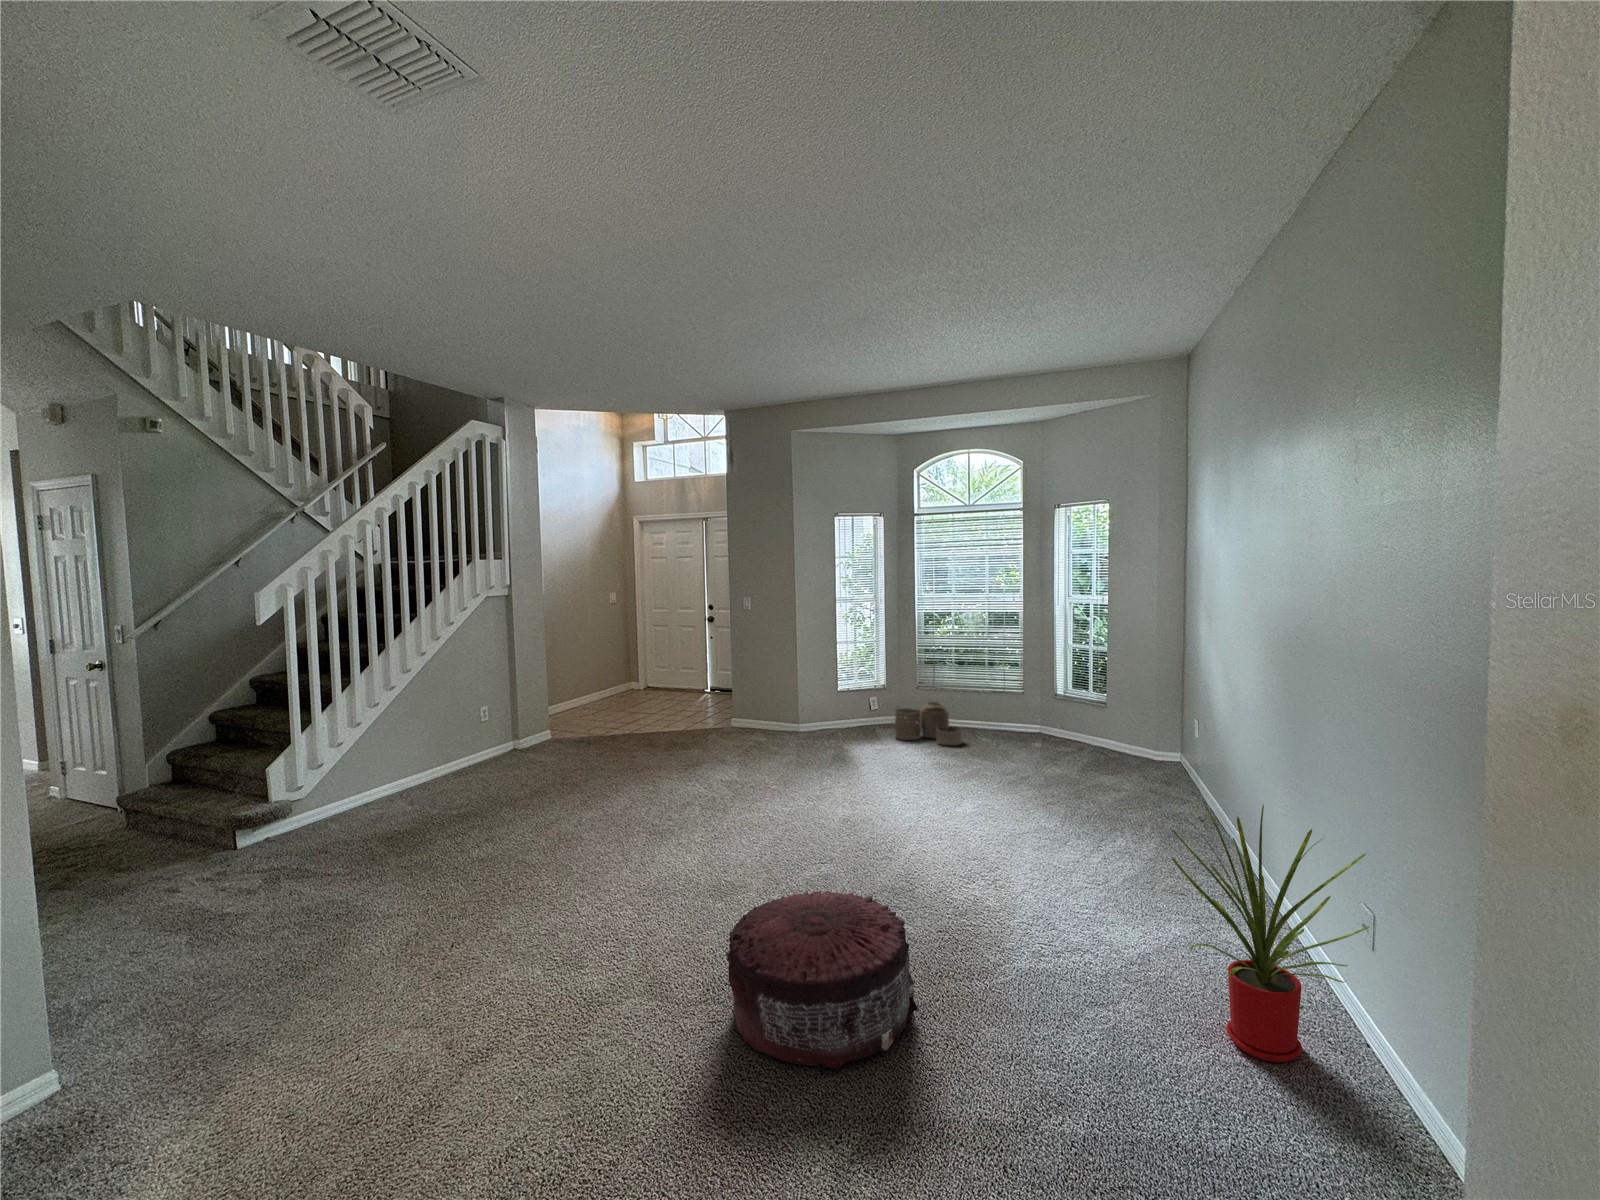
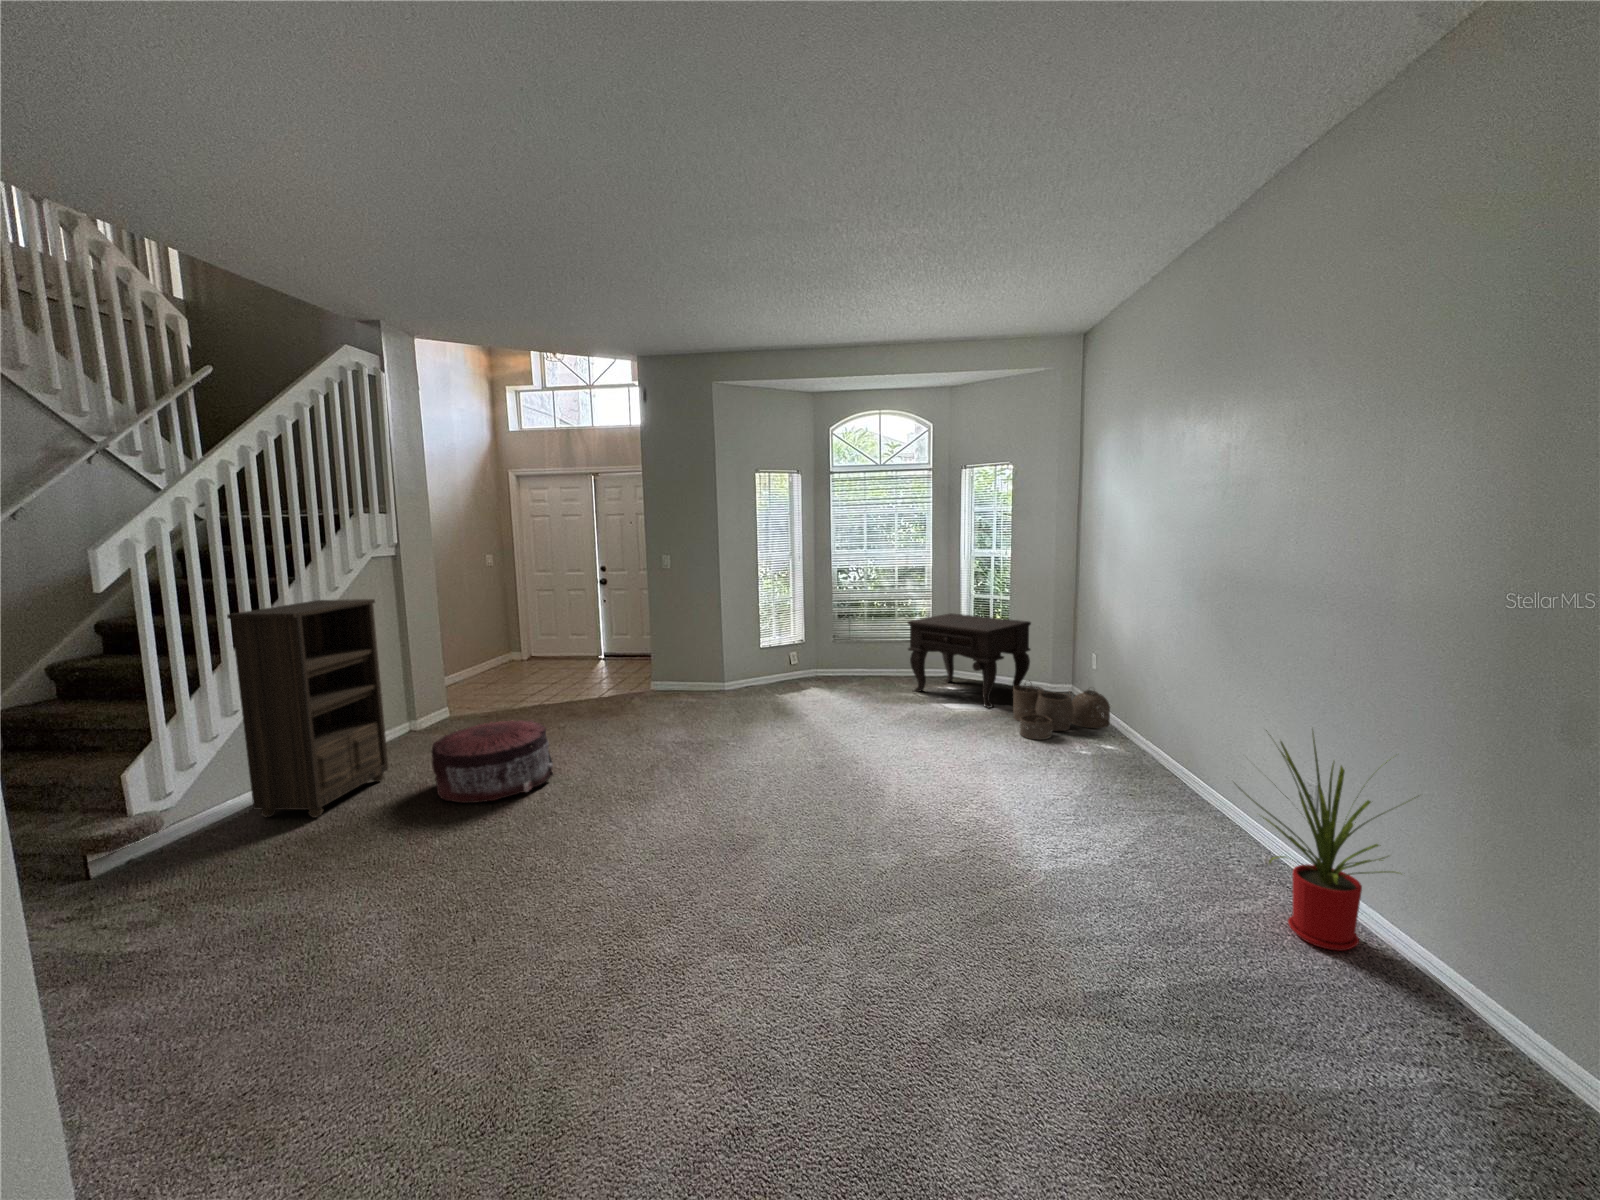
bookshelf: none [350,635,473,817] -> present [227,599,388,817]
side table: none [985,665,1124,771] -> present [908,613,1031,708]
woven basket: present [895,702,963,745] -> present [1013,682,1110,739]
pouf: present [726,890,918,1069] -> present [432,720,553,803]

